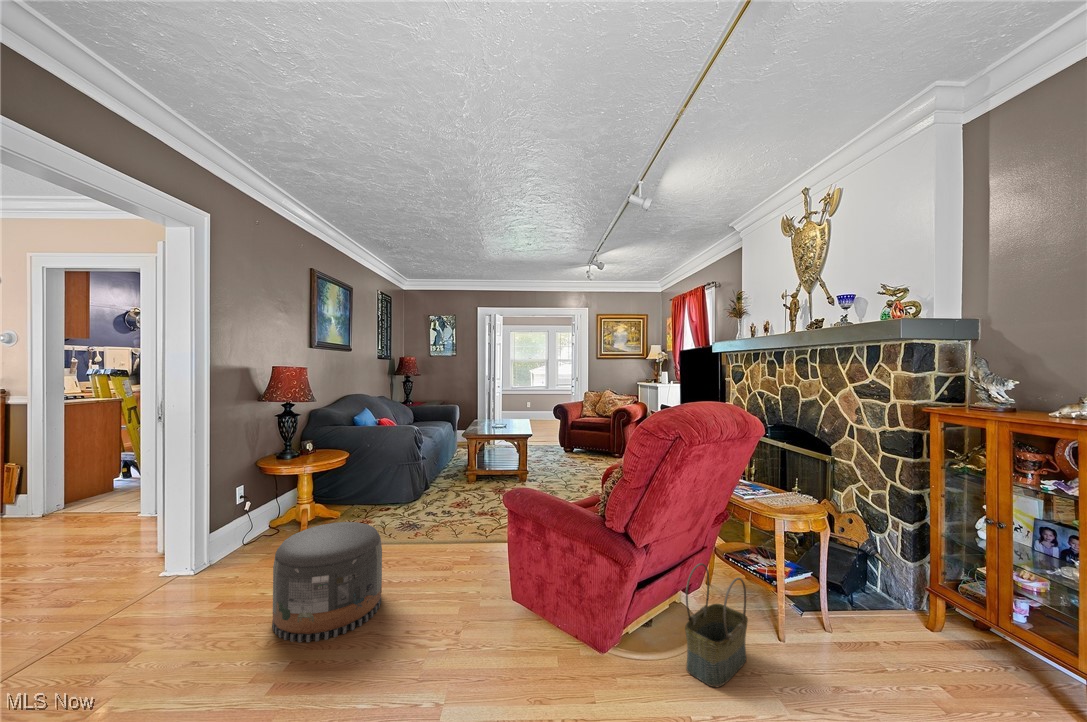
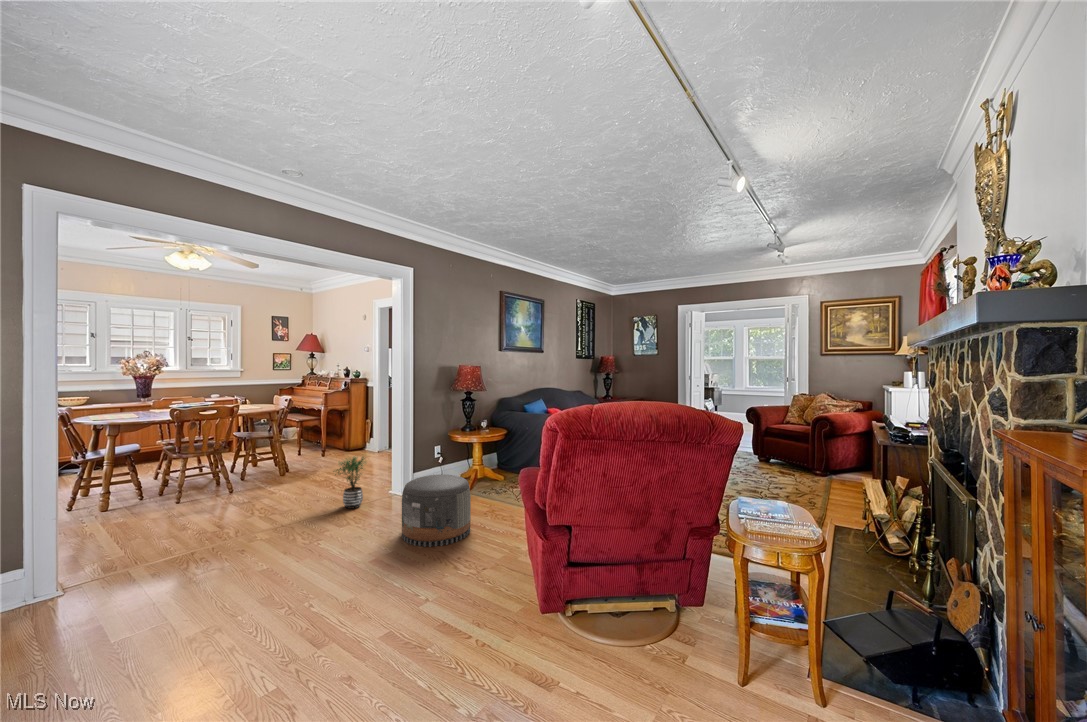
potted plant: none [62,525,149,629] -> present [335,457,365,509]
basket: present [685,563,748,687] -> none [606,566,686,686]

